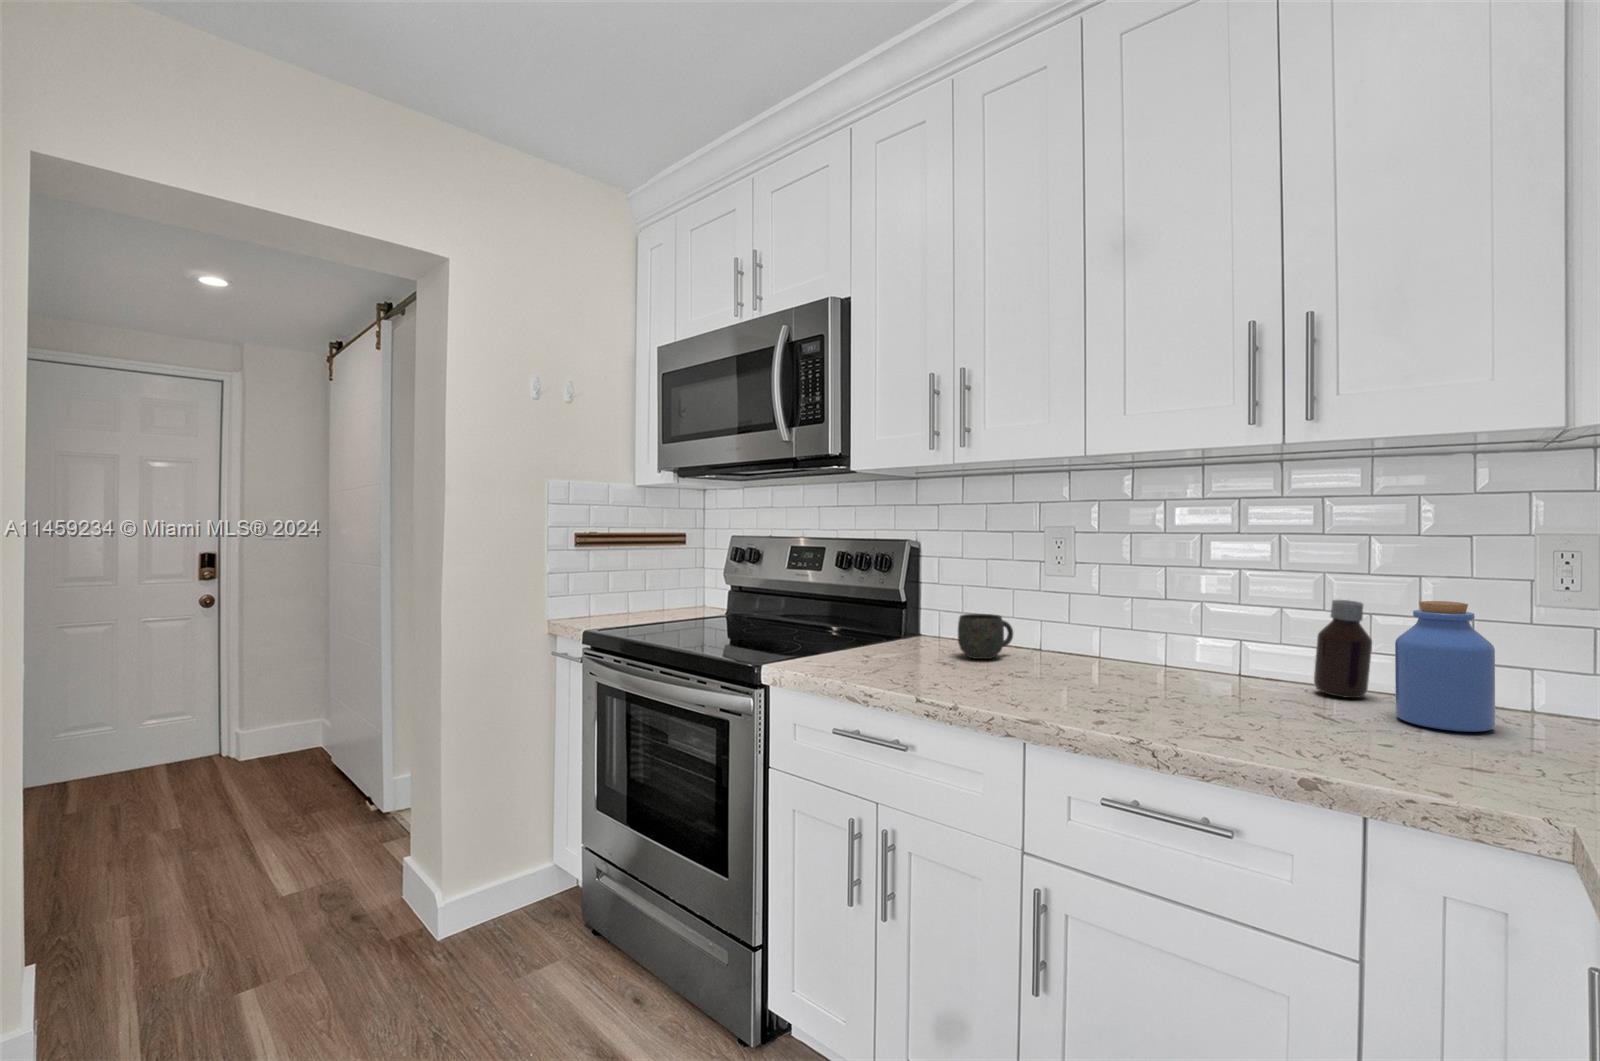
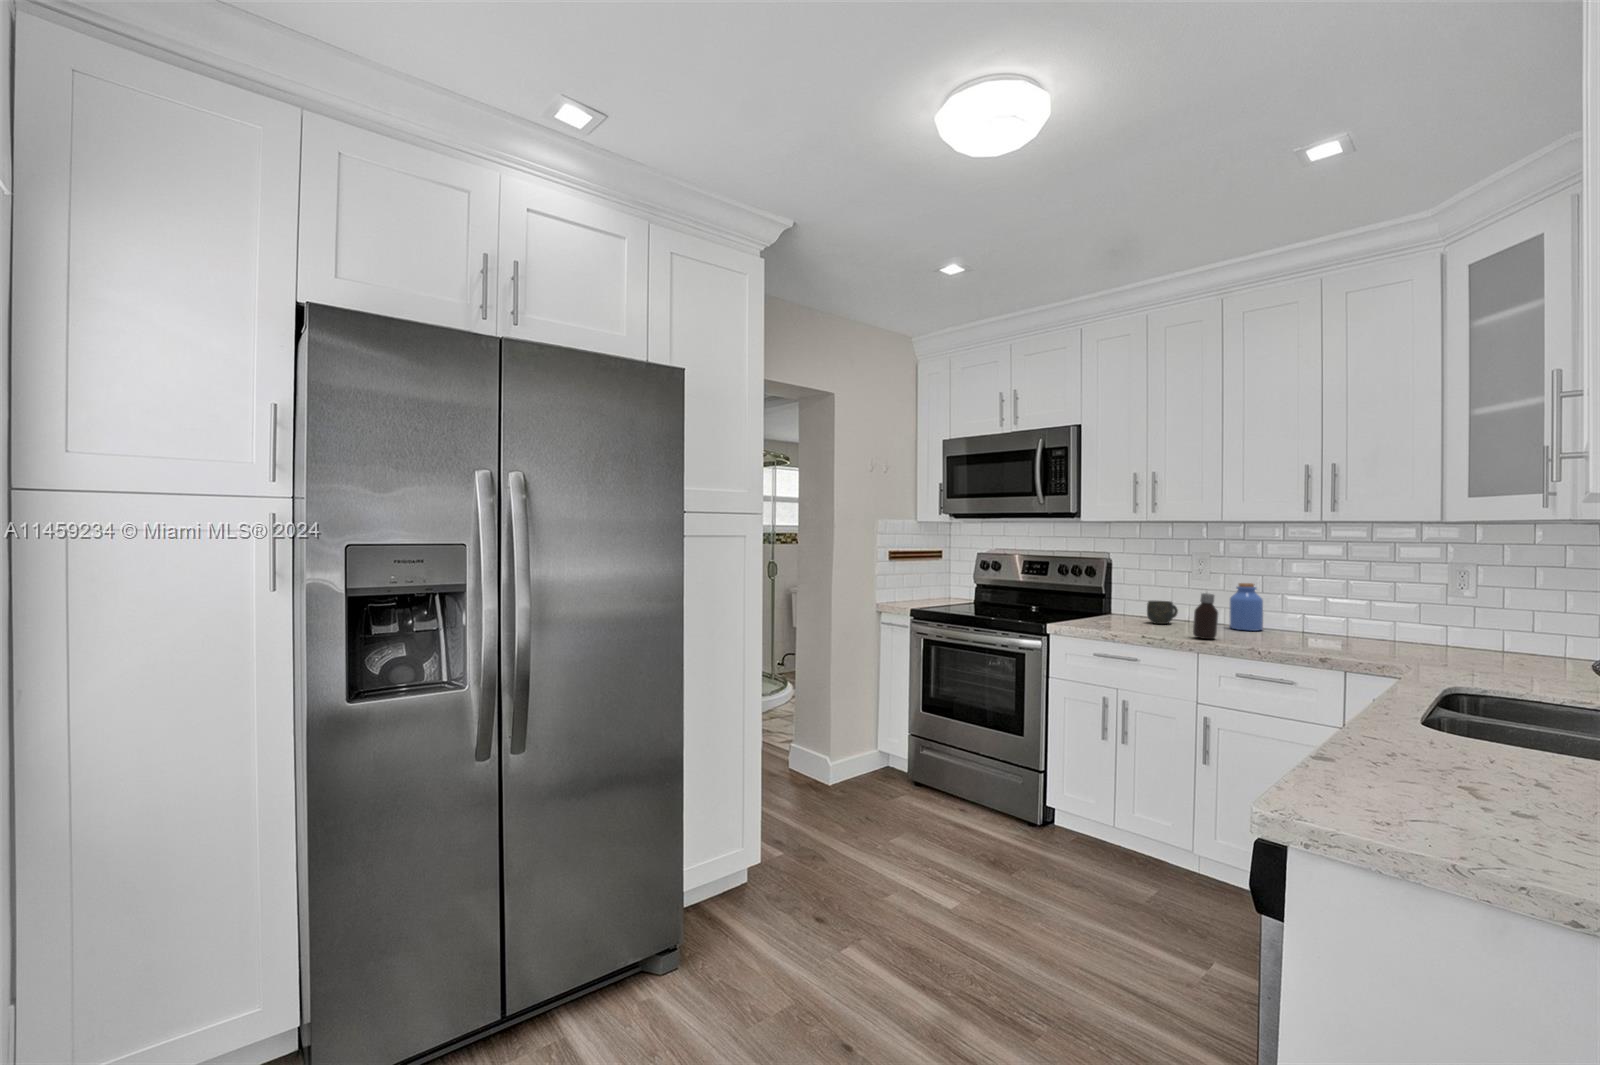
bottle: present [1314,600,1372,698] -> present [1193,593,1218,639]
jar: present [1395,601,1495,732] -> present [1229,583,1263,631]

